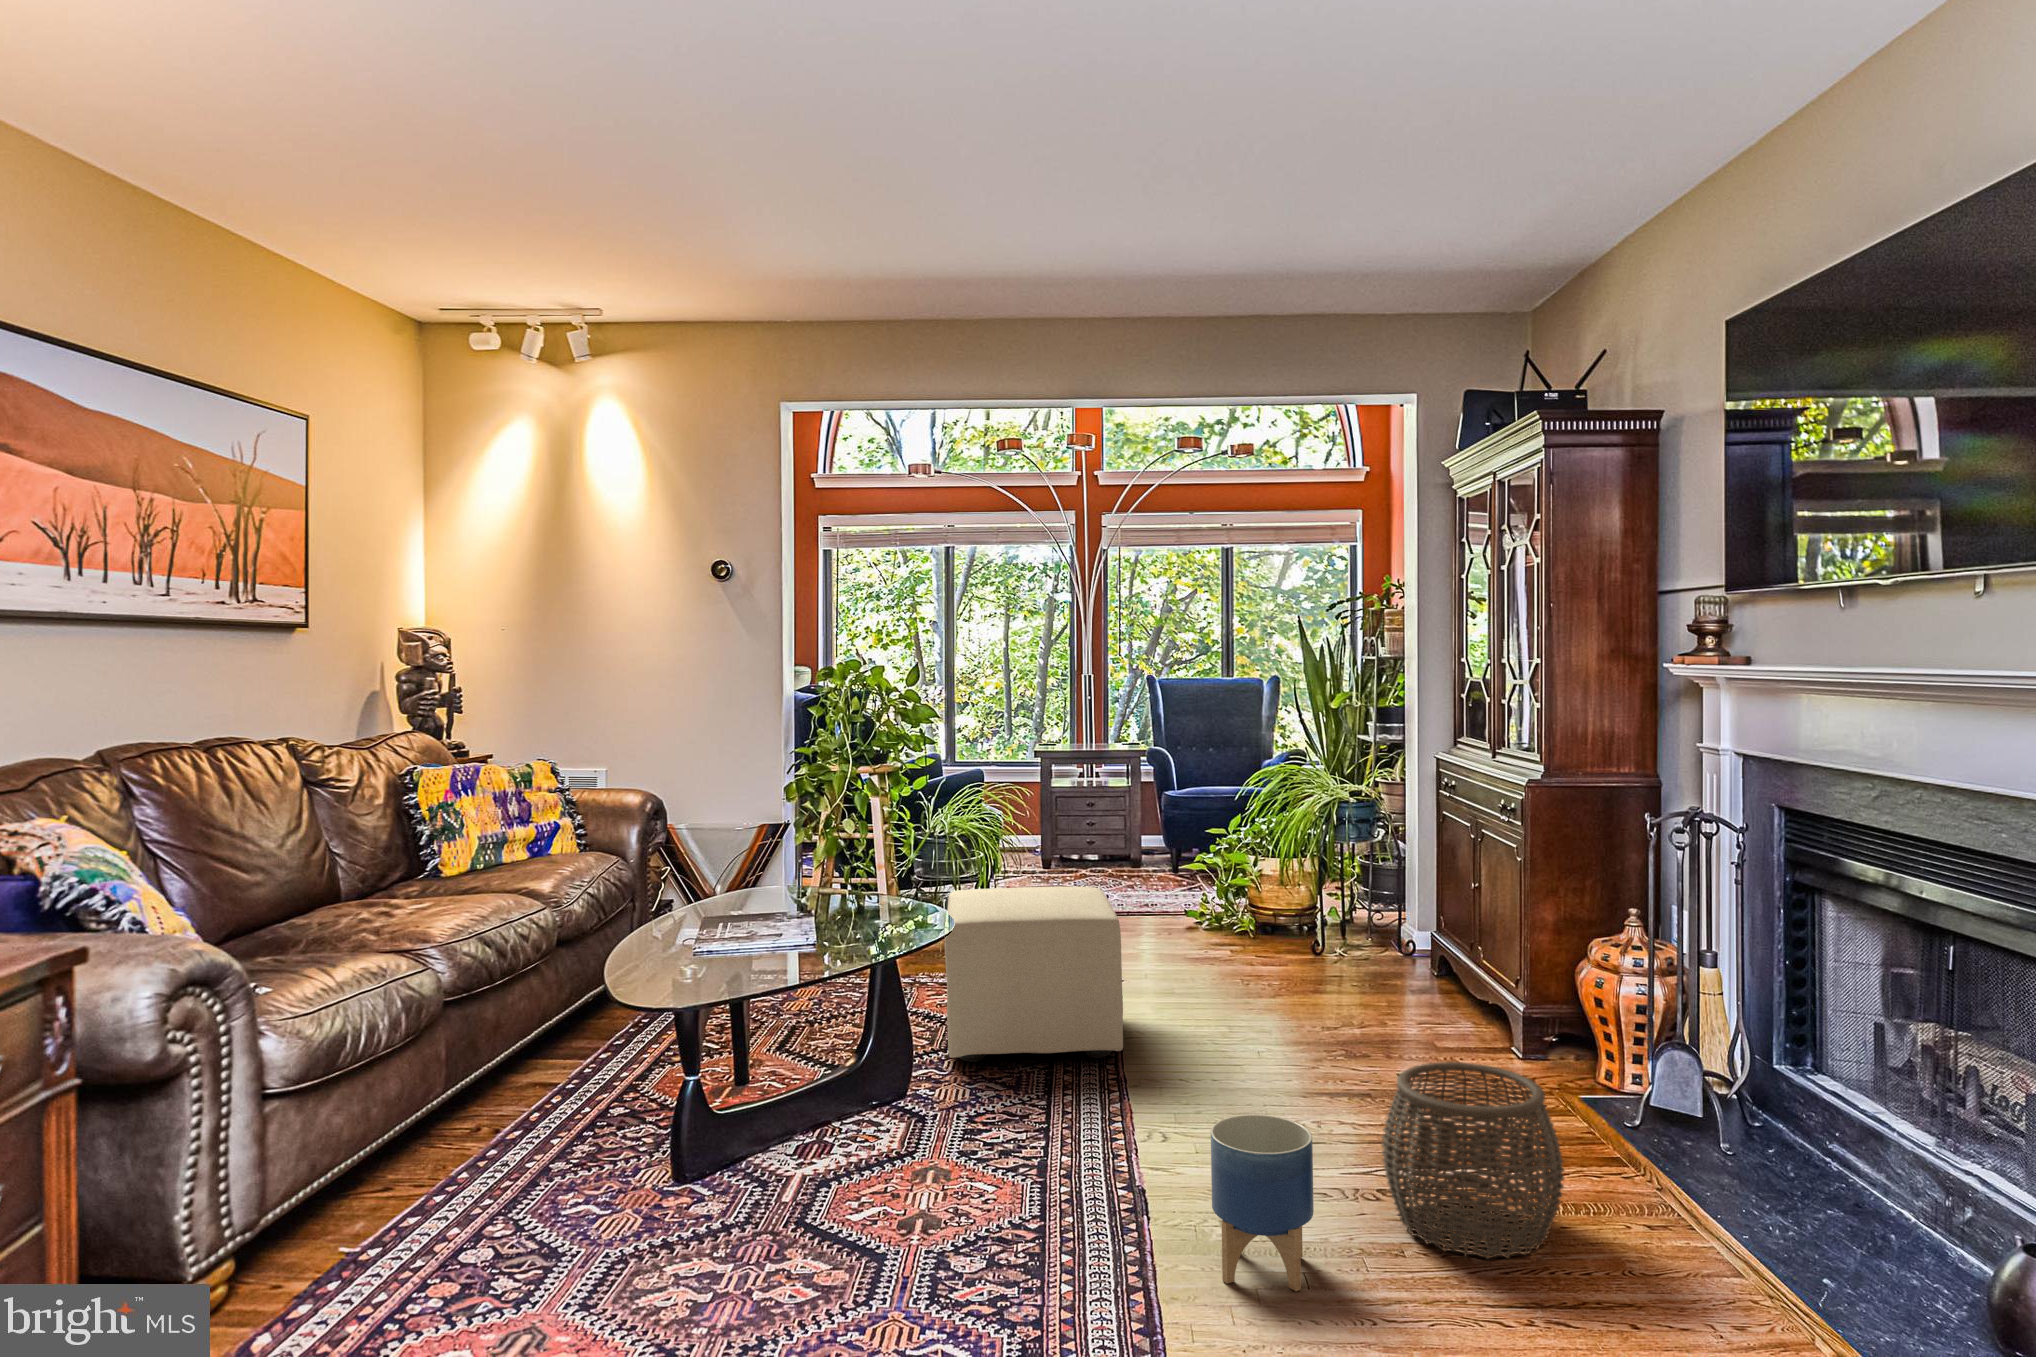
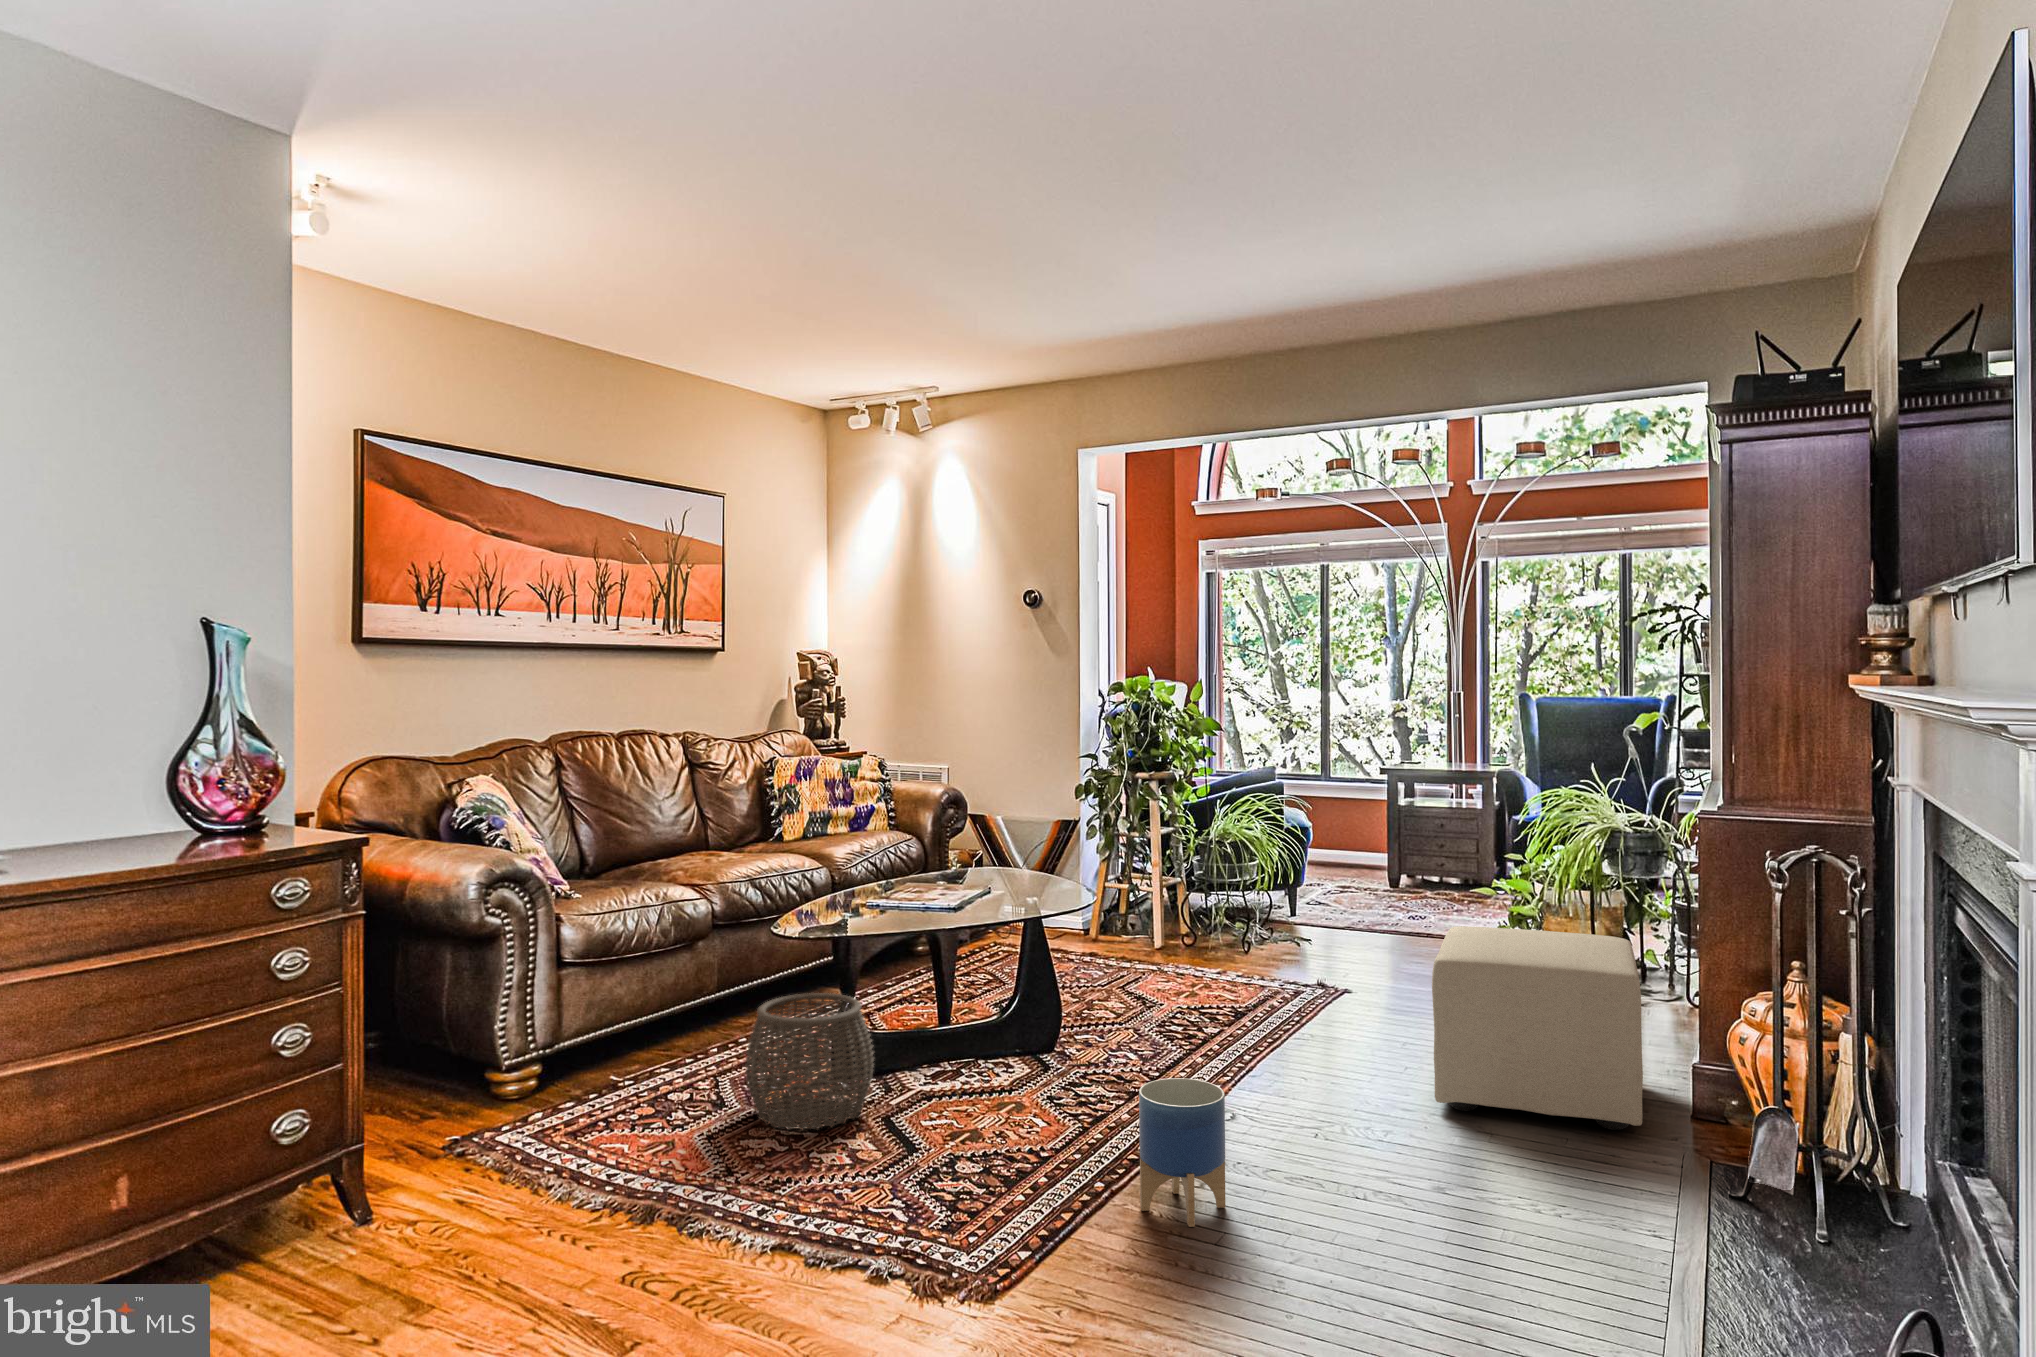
ottoman: present [945,887,1123,1062] -> present [1432,926,1643,1130]
woven basket: present [1382,1062,1564,1259] -> present [745,993,874,1130]

